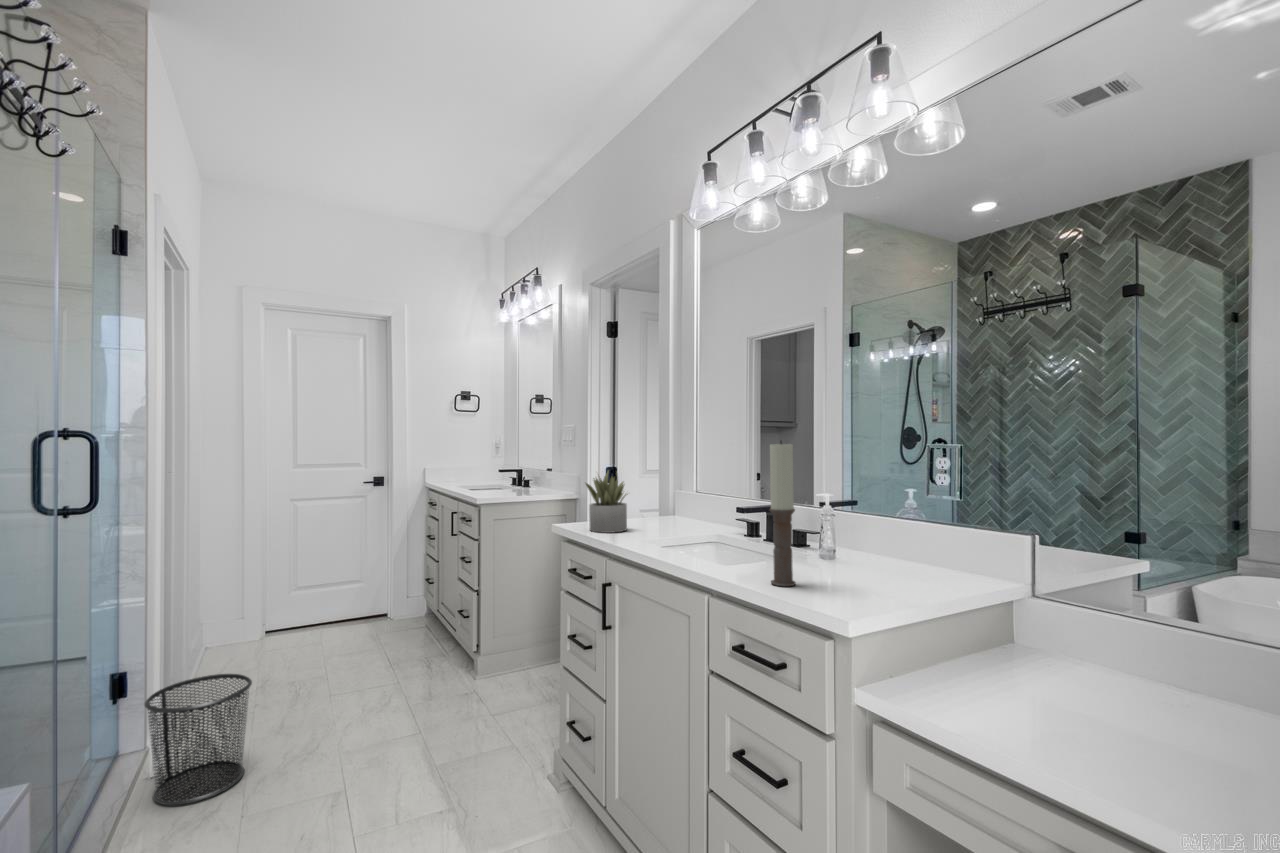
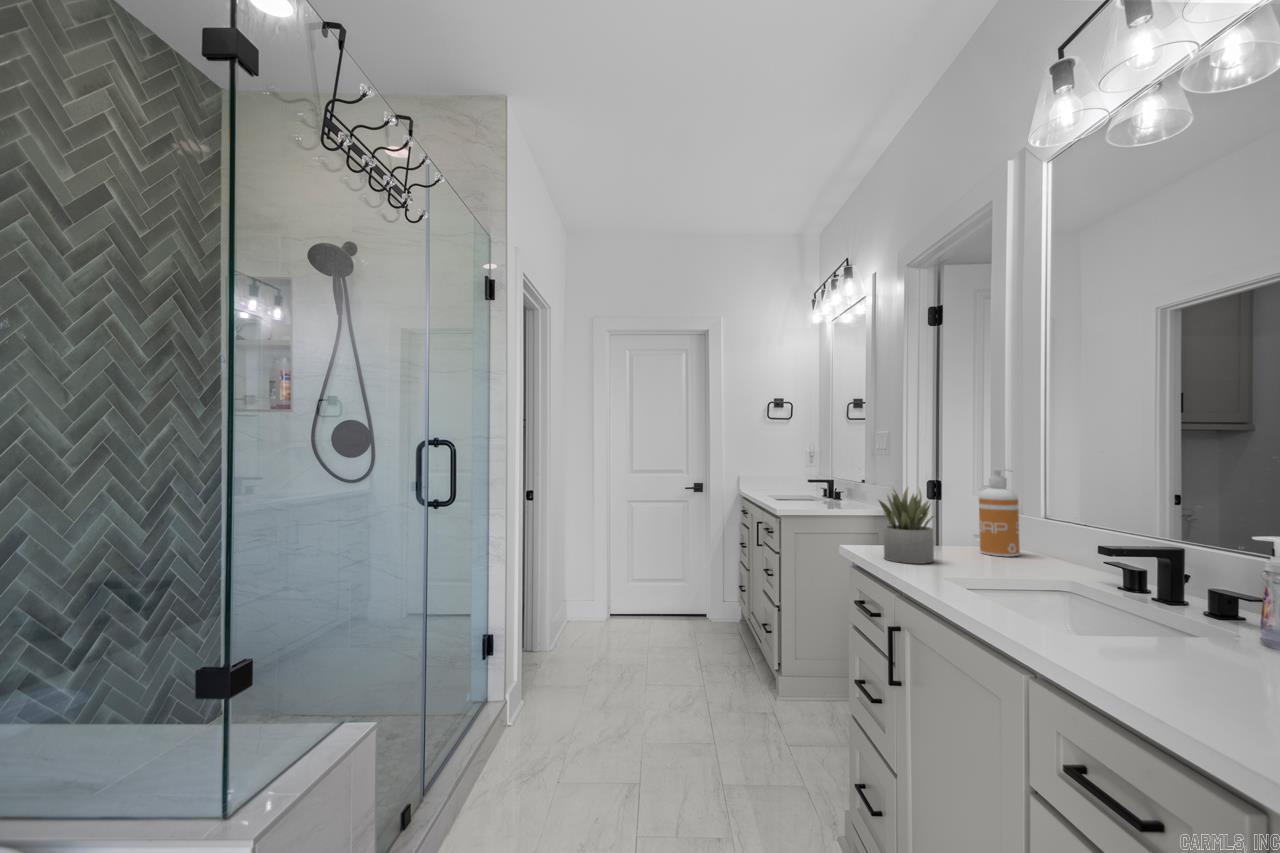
candle: present [770,441,796,586] -> none [1124,452,1179,686]
soap dispenser: none [653,455,680,522] -> present [979,468,1020,557]
waste bin: present [145,674,252,805] -> none [494,650,570,758]

